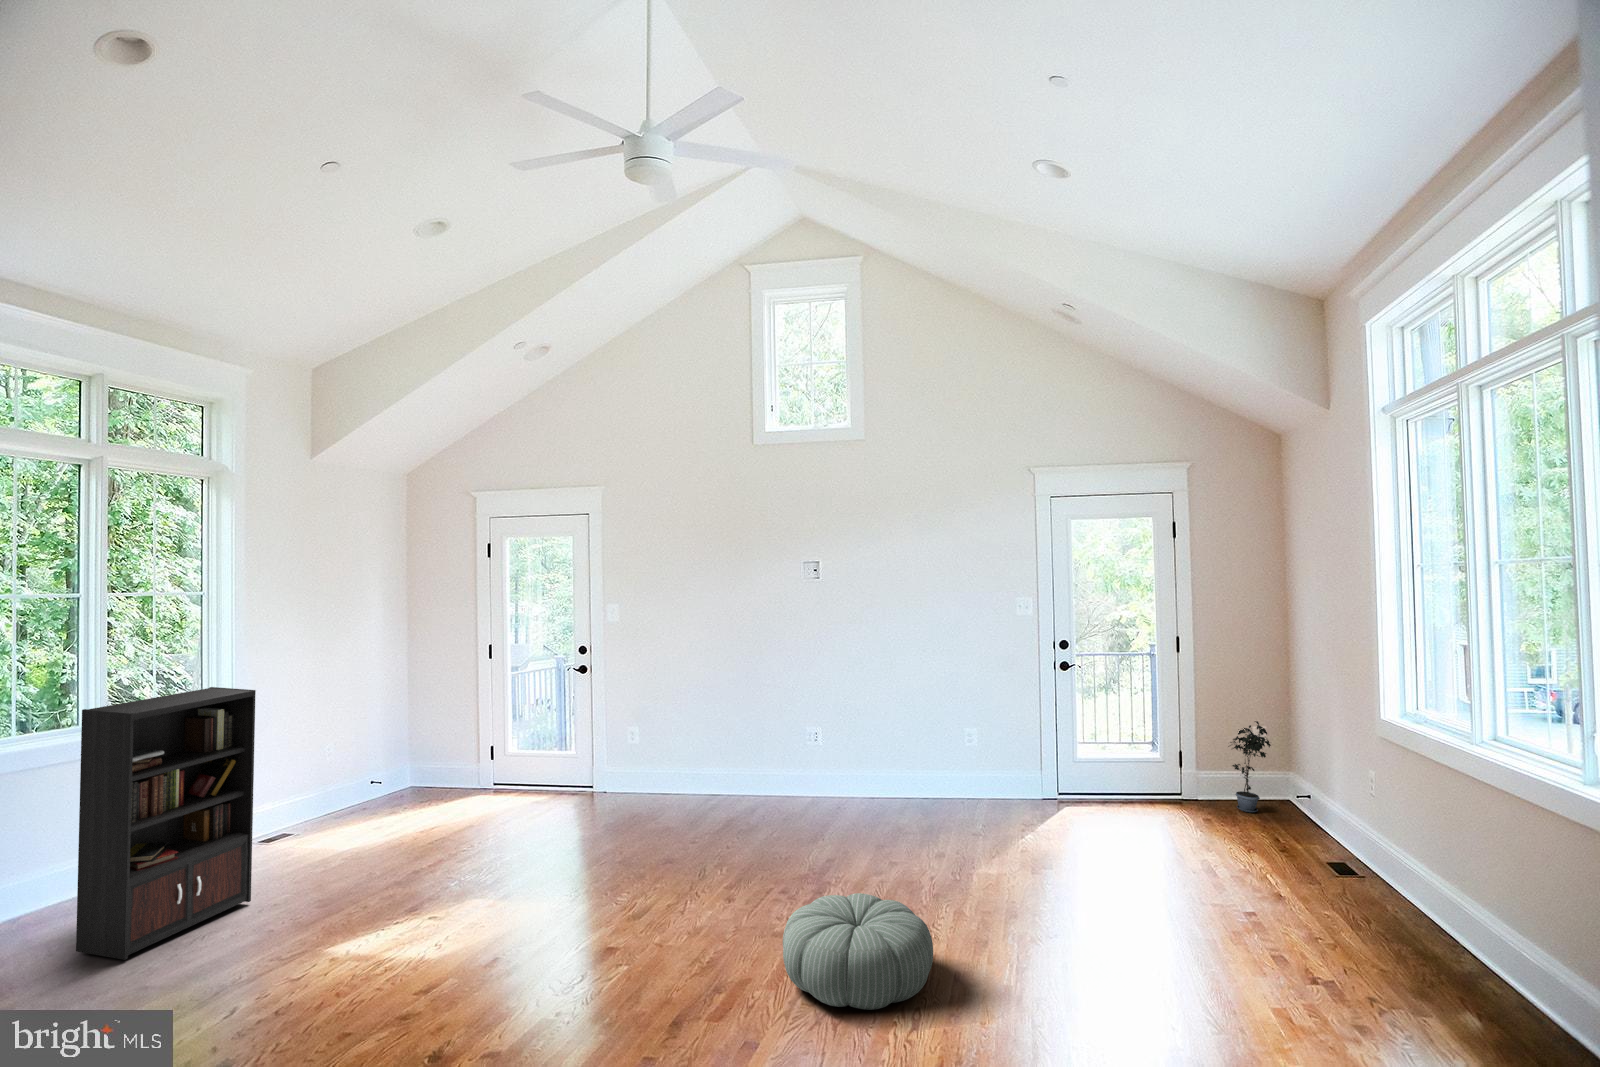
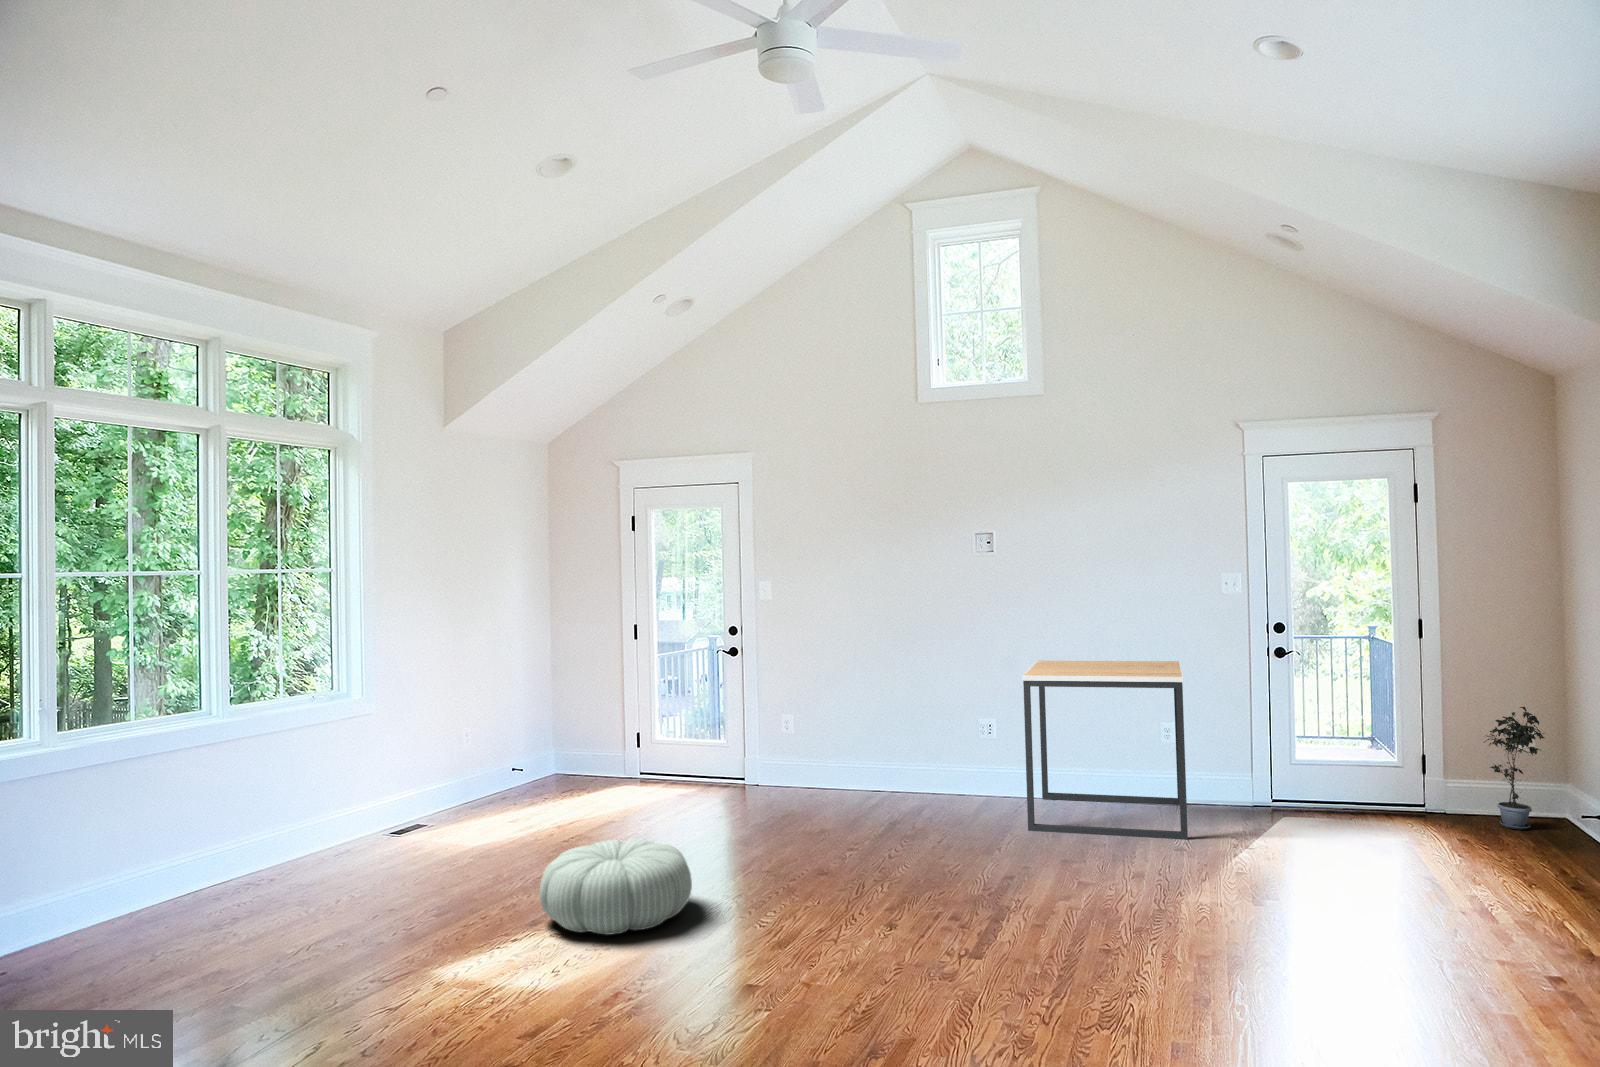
side table: none [893,673,1017,821] -> present [1023,660,1188,840]
bookcase: present [76,687,256,960] -> none [76,672,263,968]
pouf: present [783,893,933,1010] -> present [539,839,692,935]

